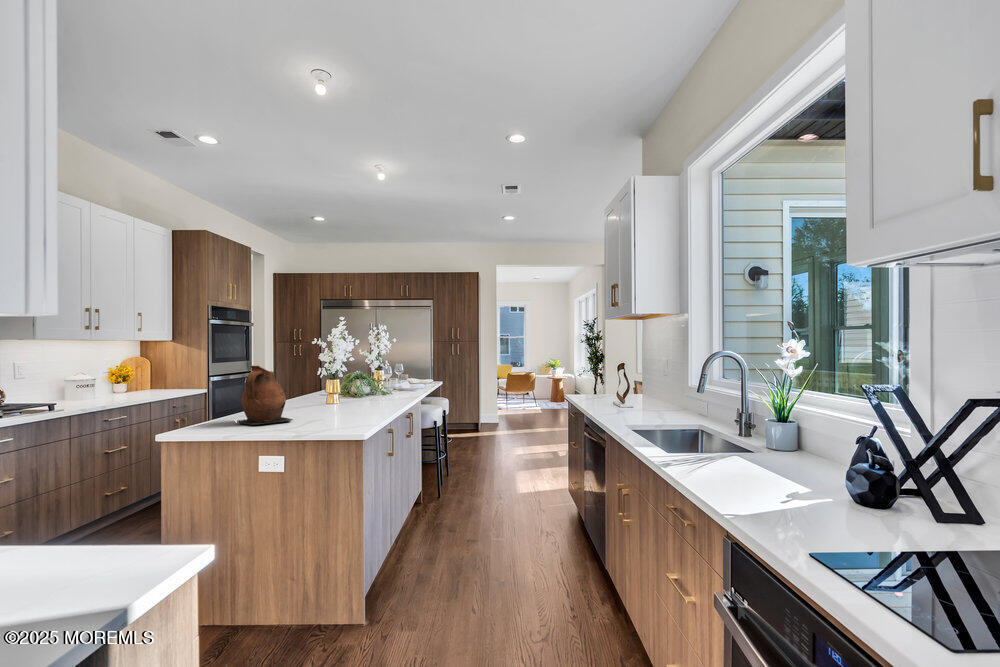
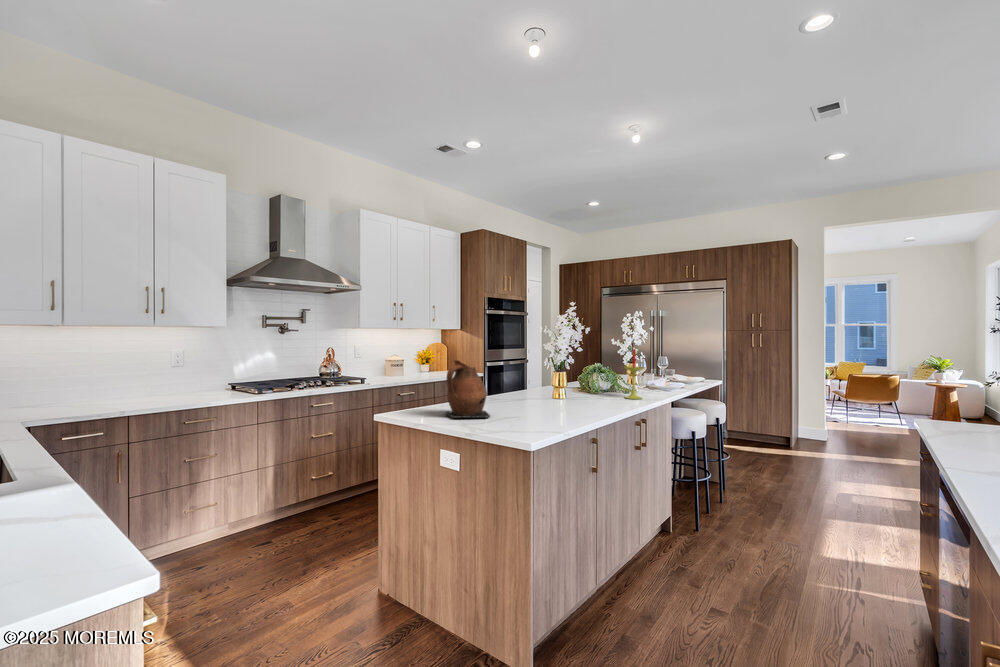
candle: none [382,352,404,397] -> present [619,349,644,399]

